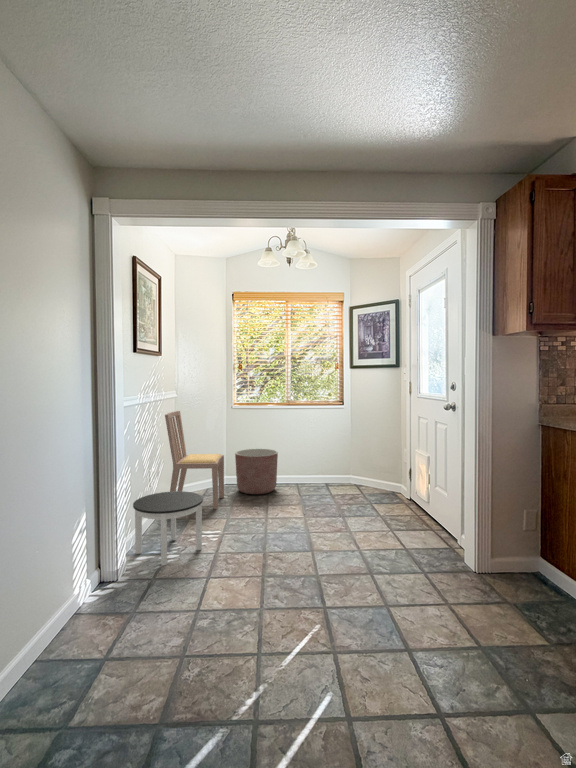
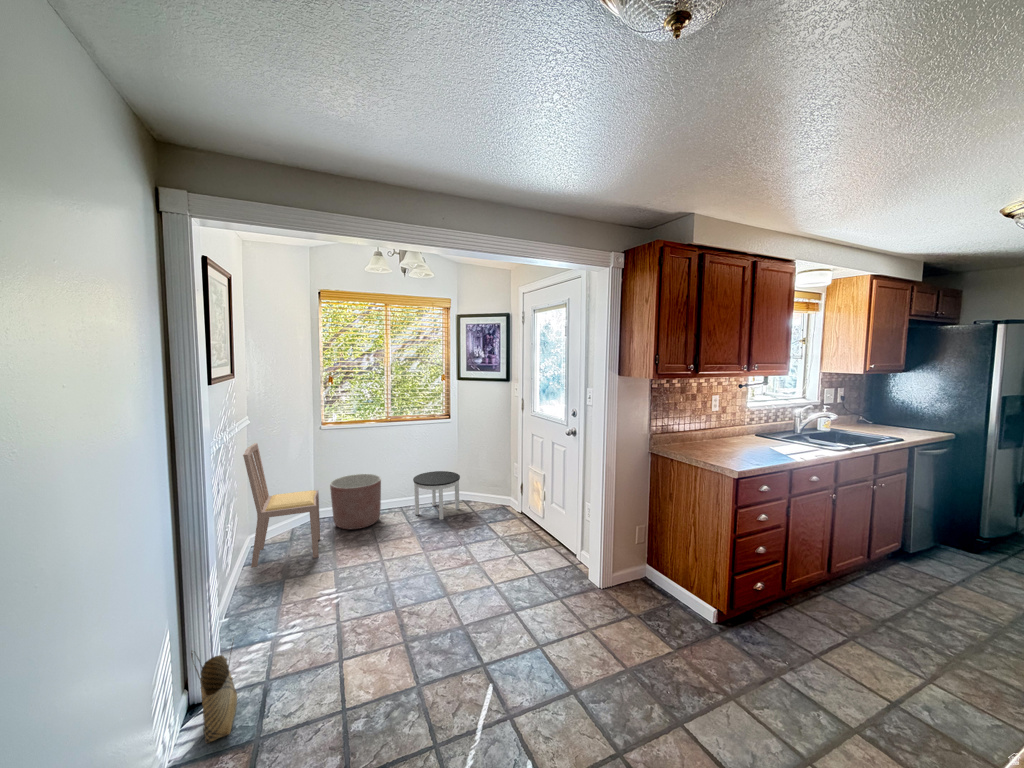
round table: present [133,491,203,566] -> present [413,471,460,520]
woven basket: none [92,531,126,608] -> present [191,639,237,743]

